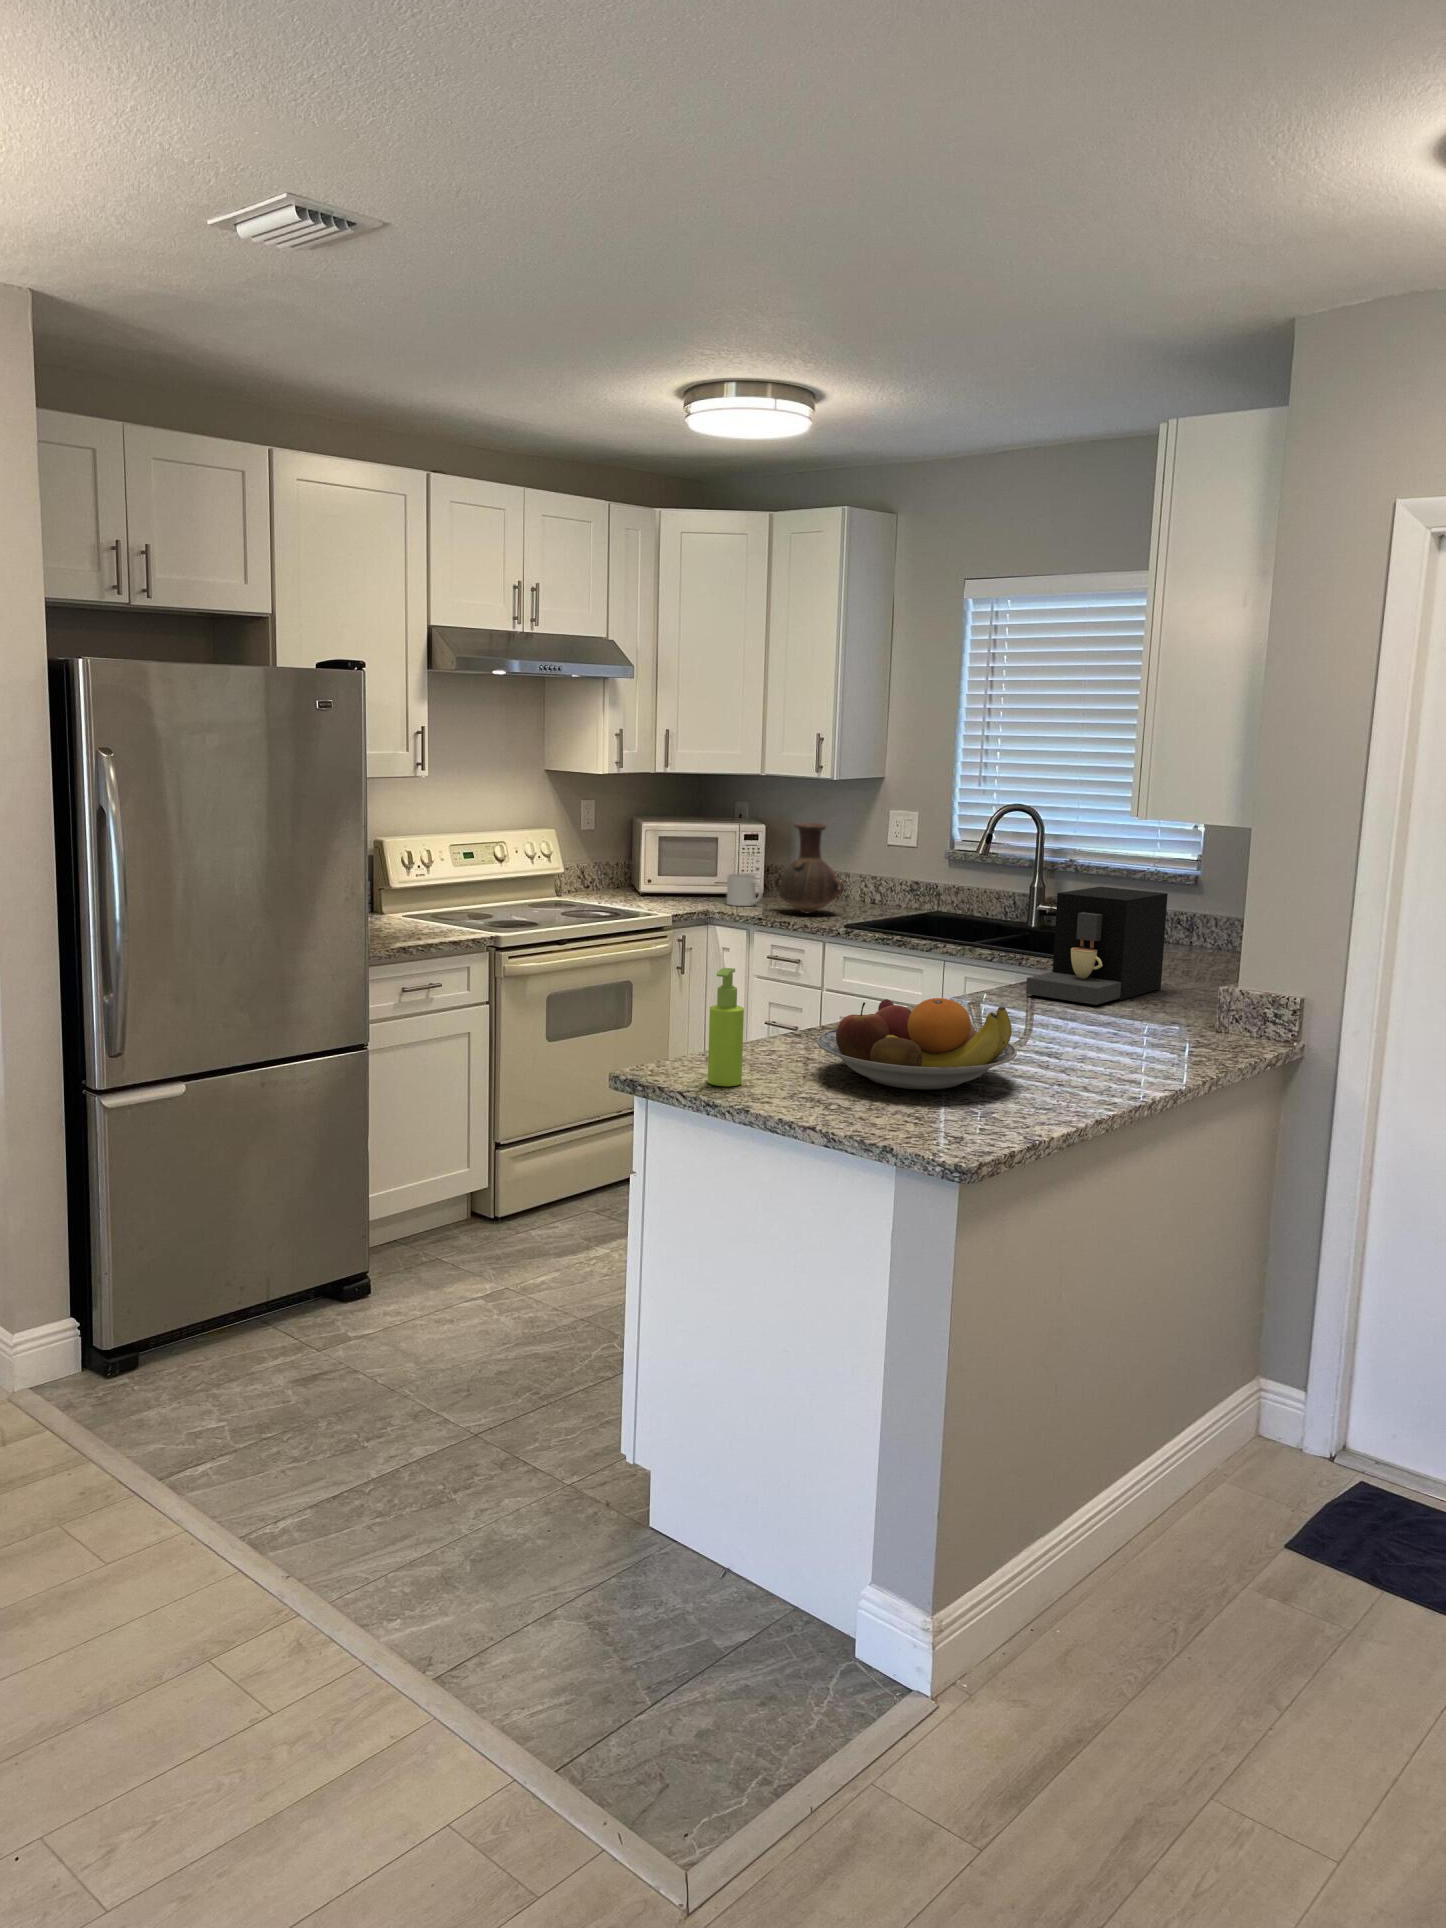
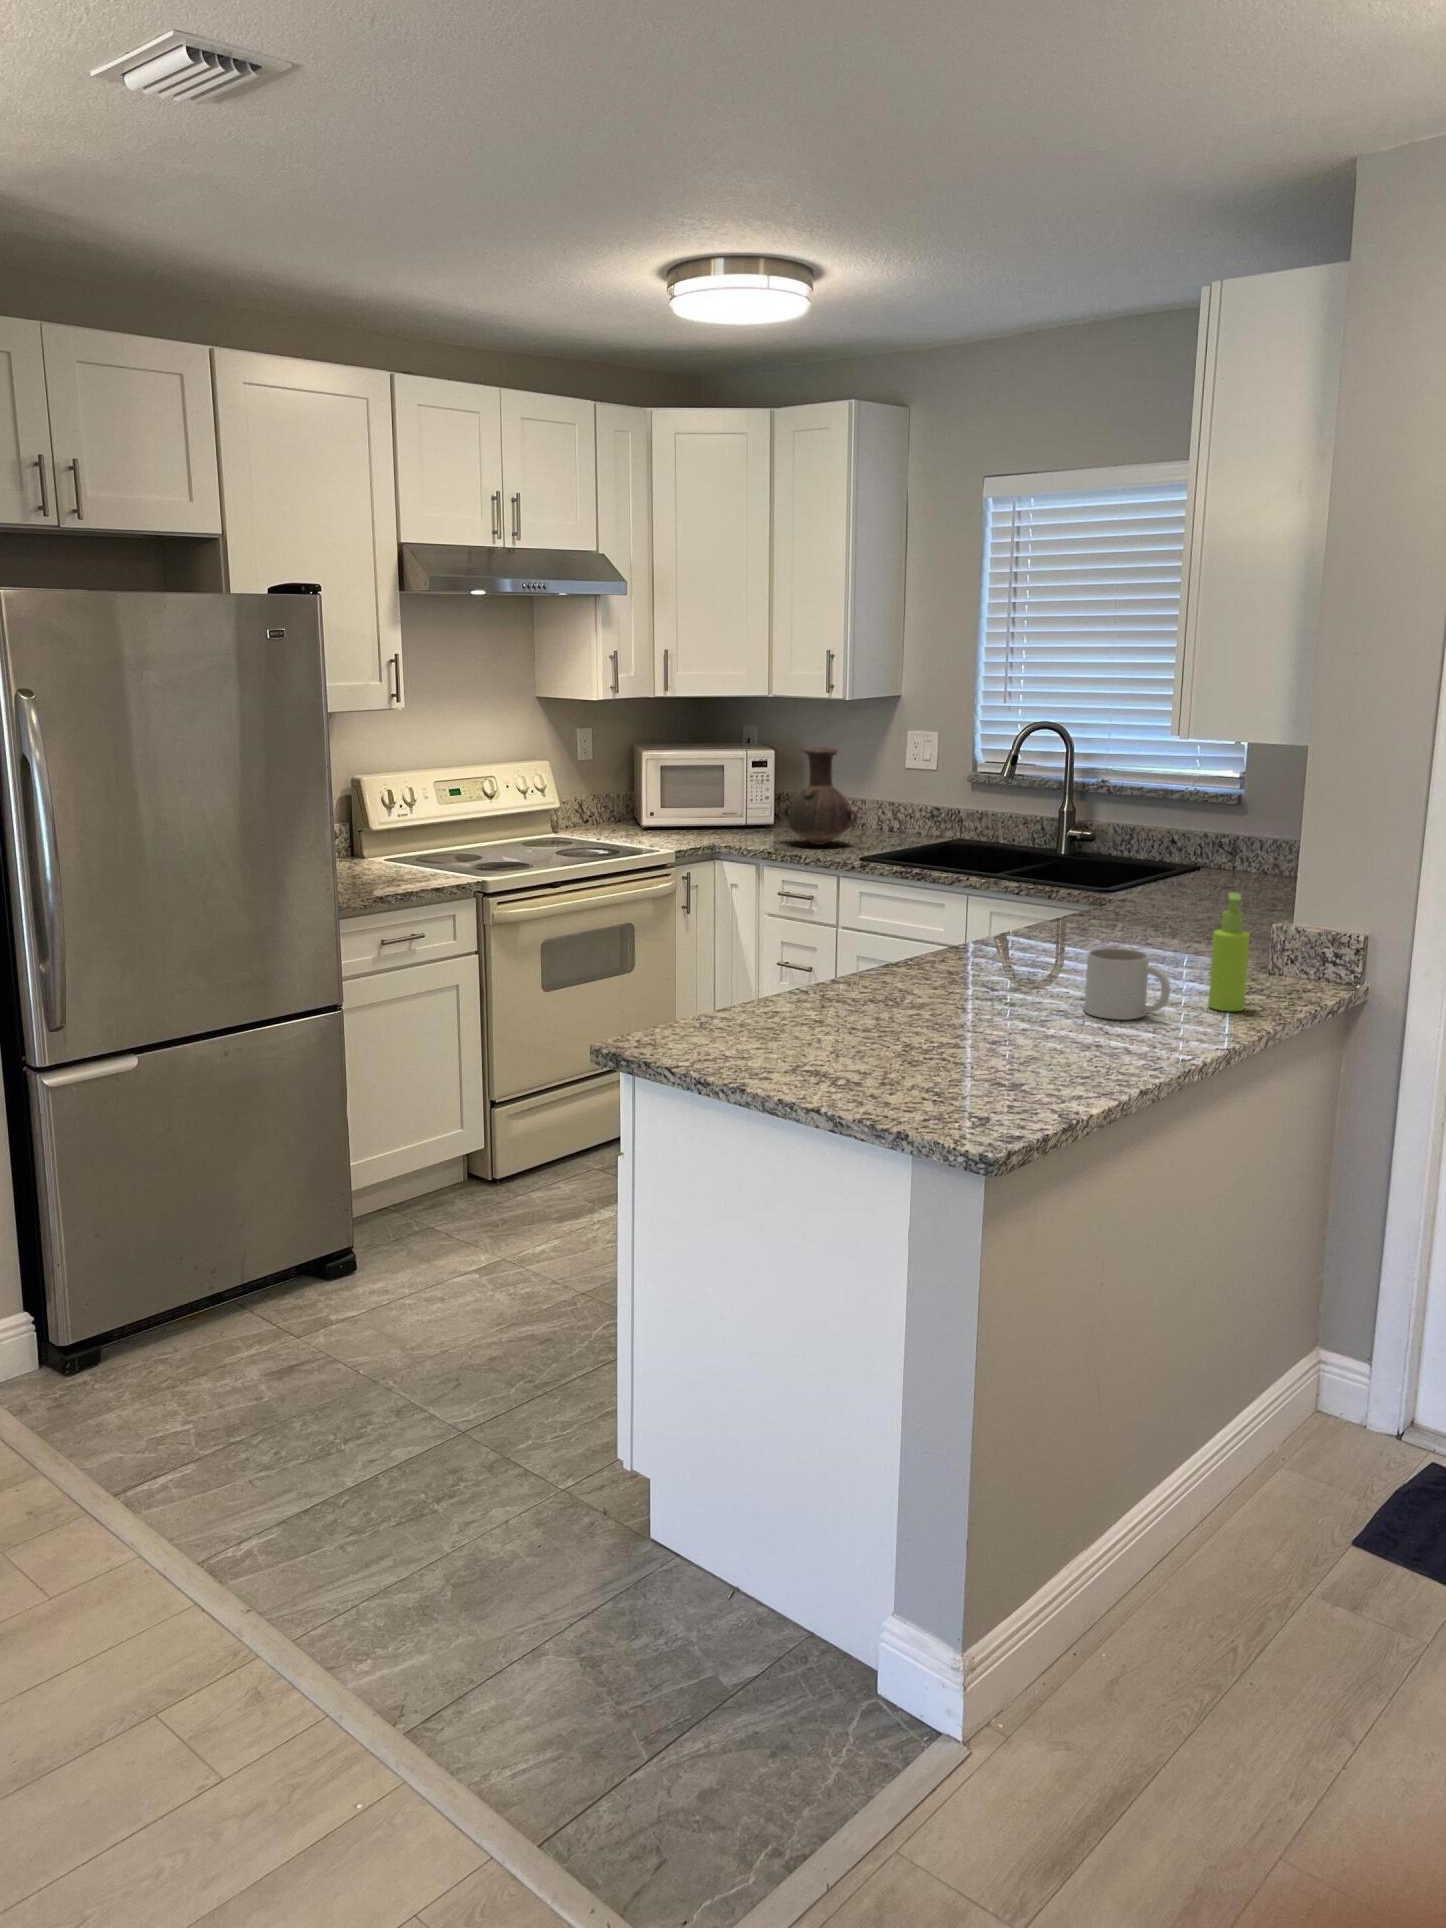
mug: present [727,874,763,906] -> present [1085,948,1170,1020]
coffee maker: present [1026,887,1168,1005] -> none [1057,812,1212,945]
soap dispenser: present [708,968,744,1086] -> present [1208,892,1250,1011]
fruit bowl: present [817,998,1017,1090] -> none [822,952,1050,1057]

